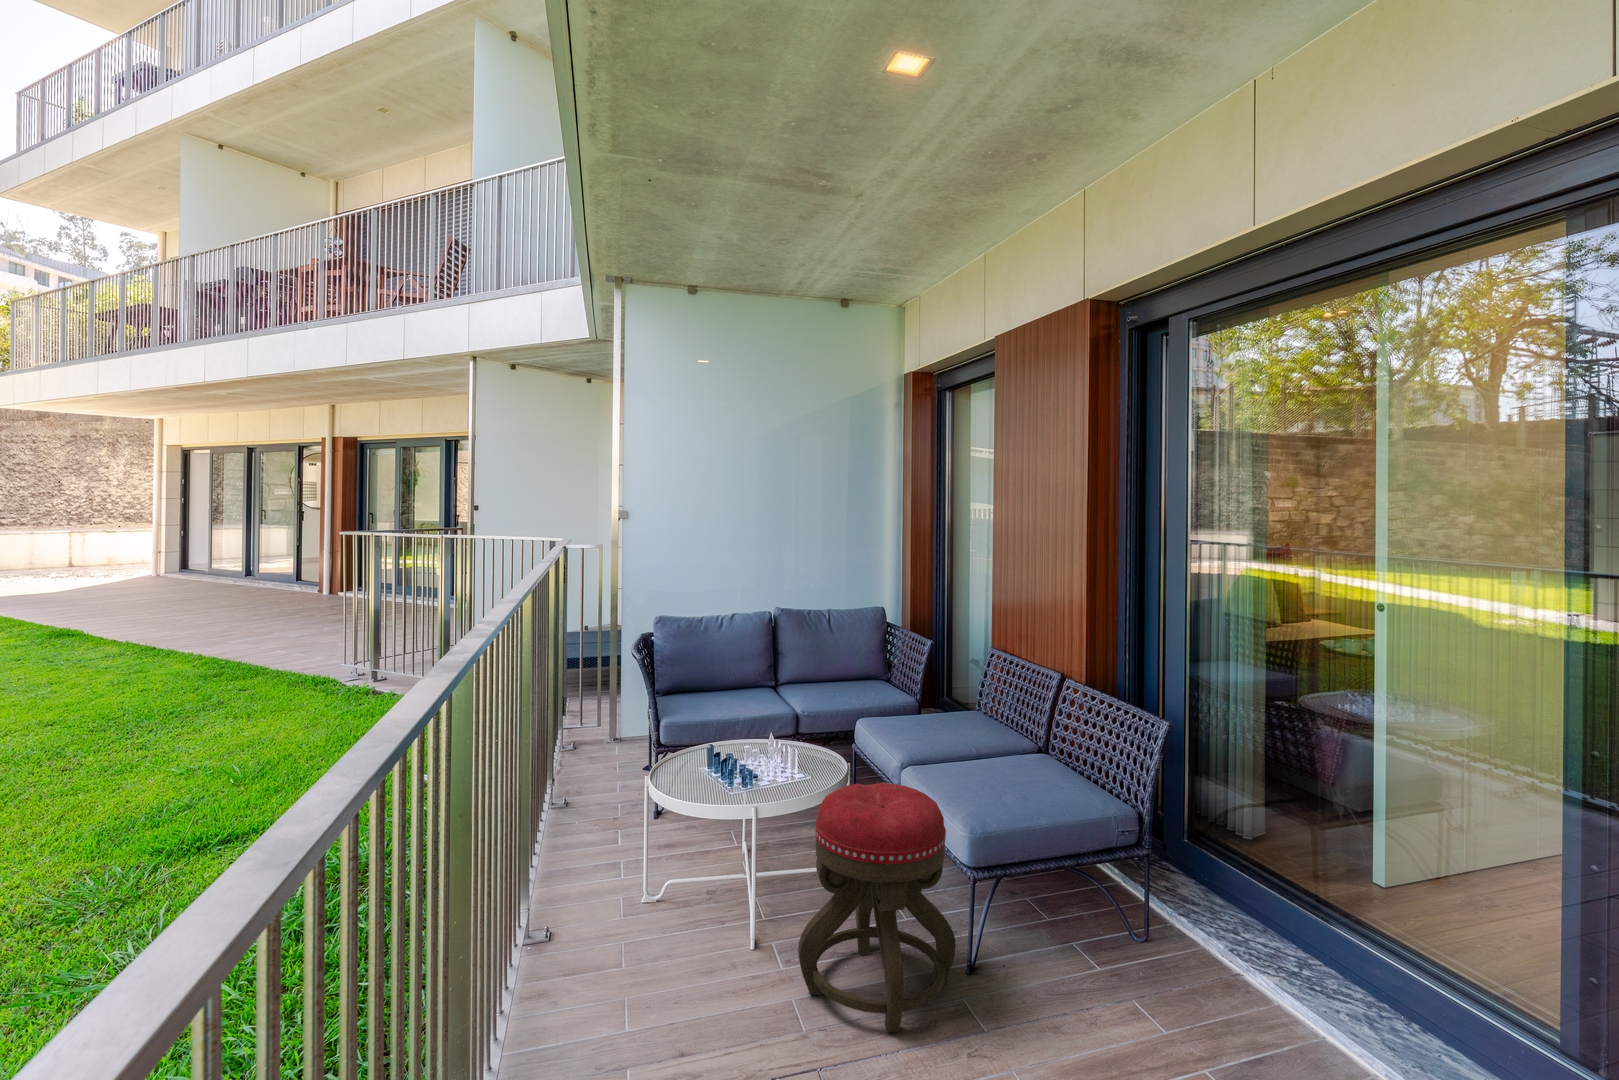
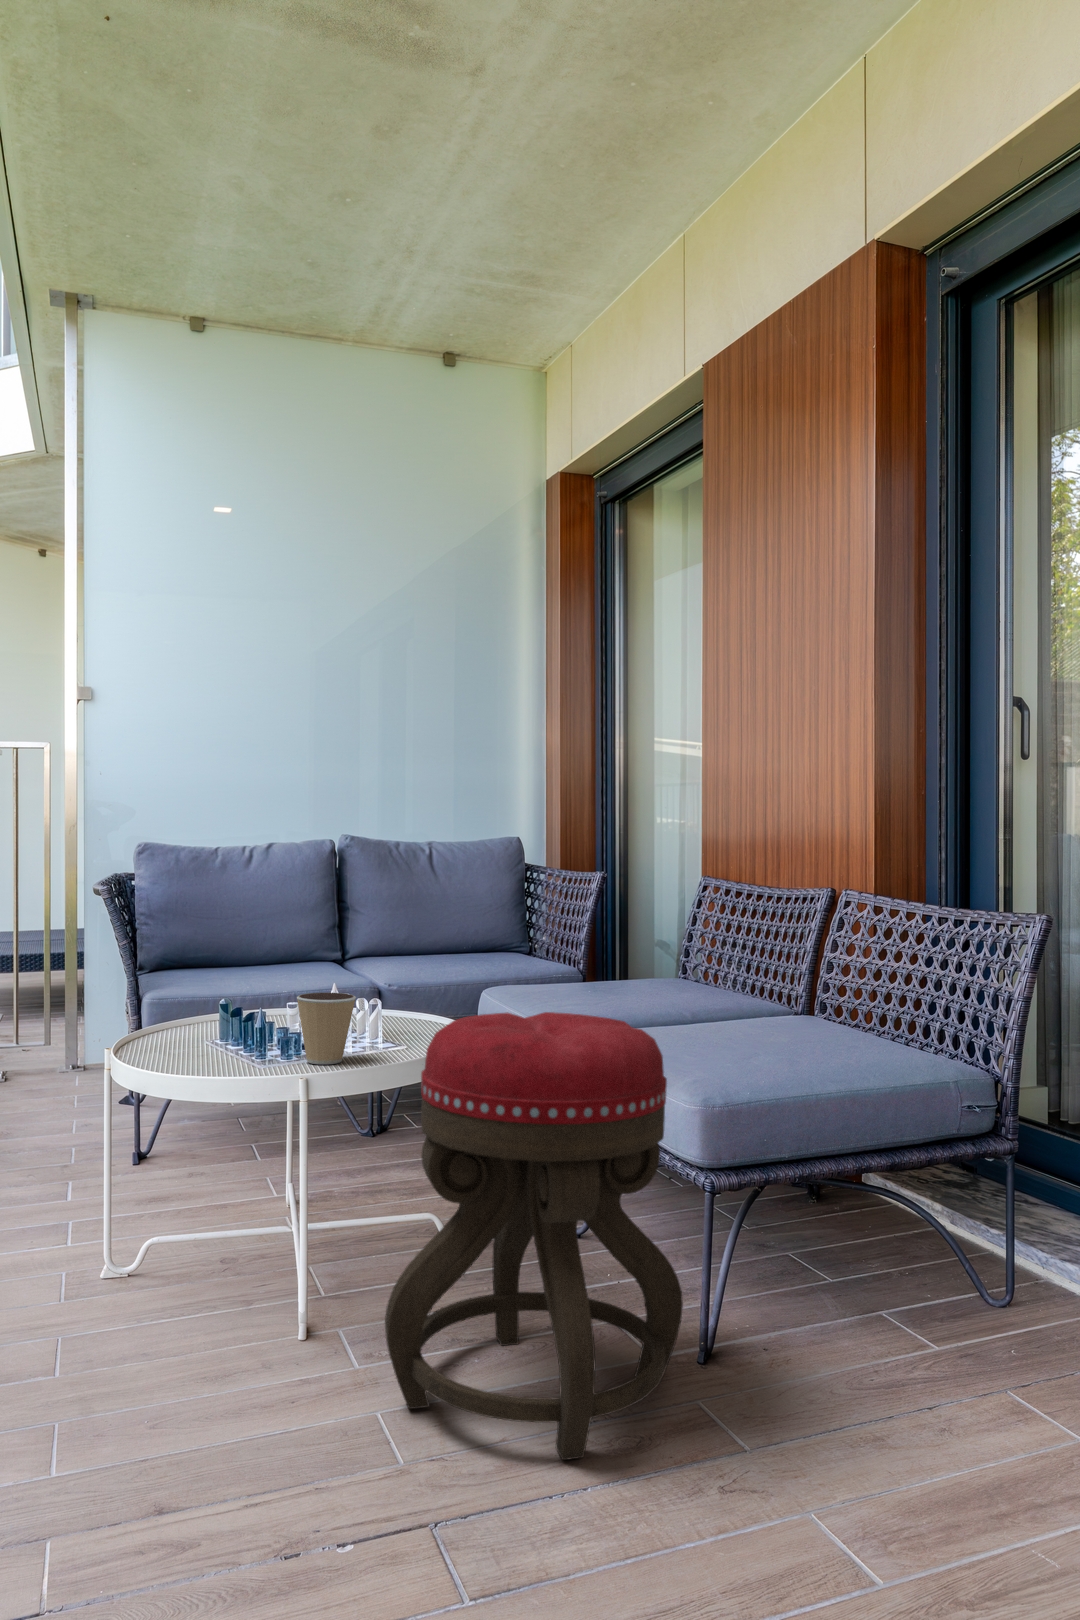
coffee cup: none [751,751,783,794] -> present [297,992,356,1064]

